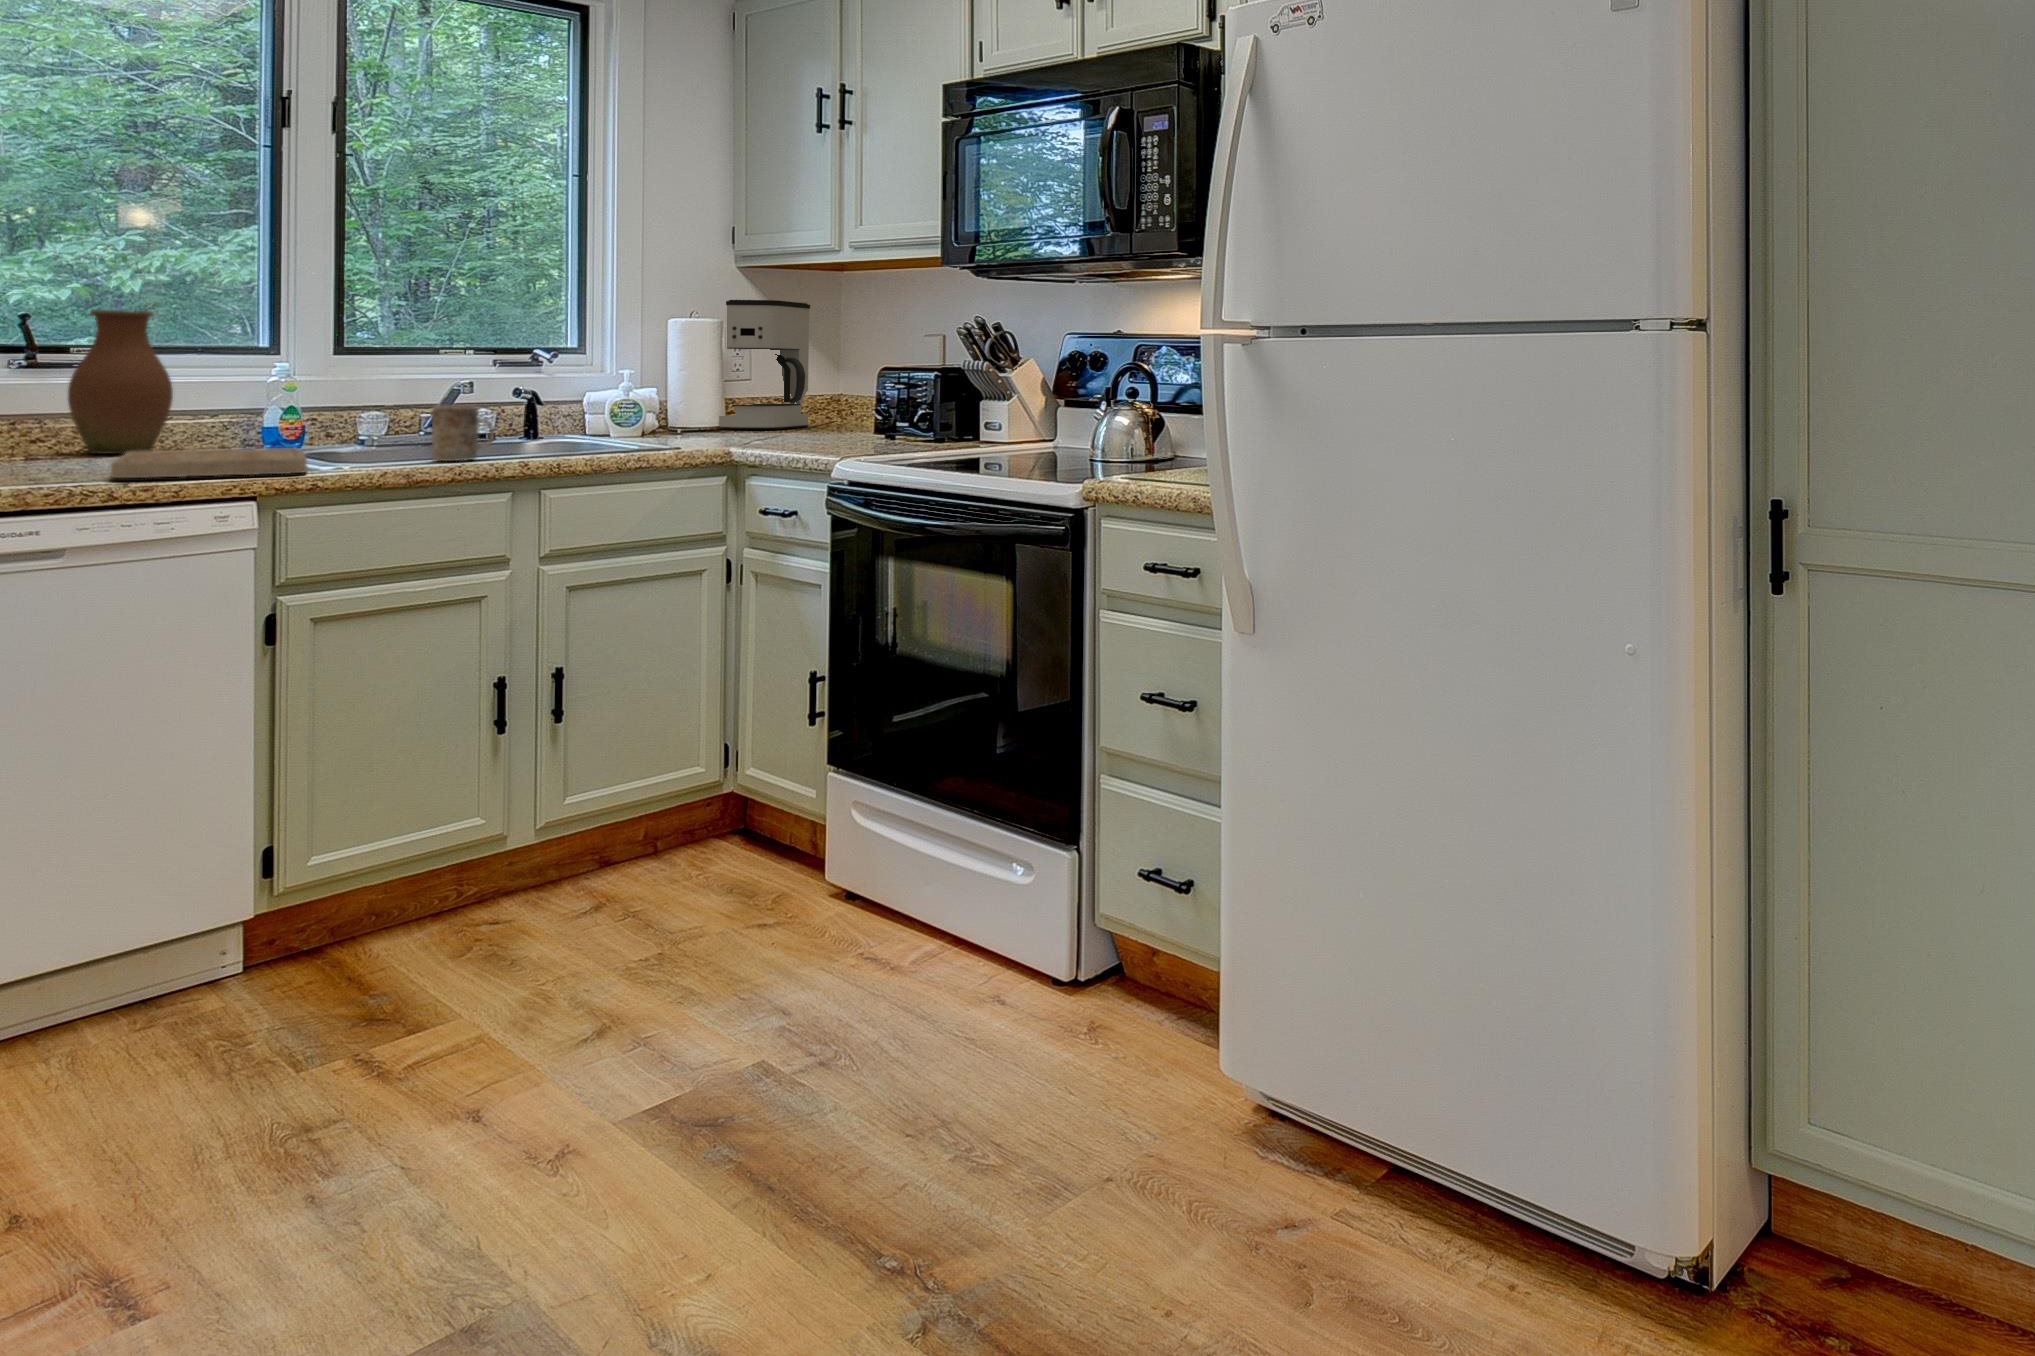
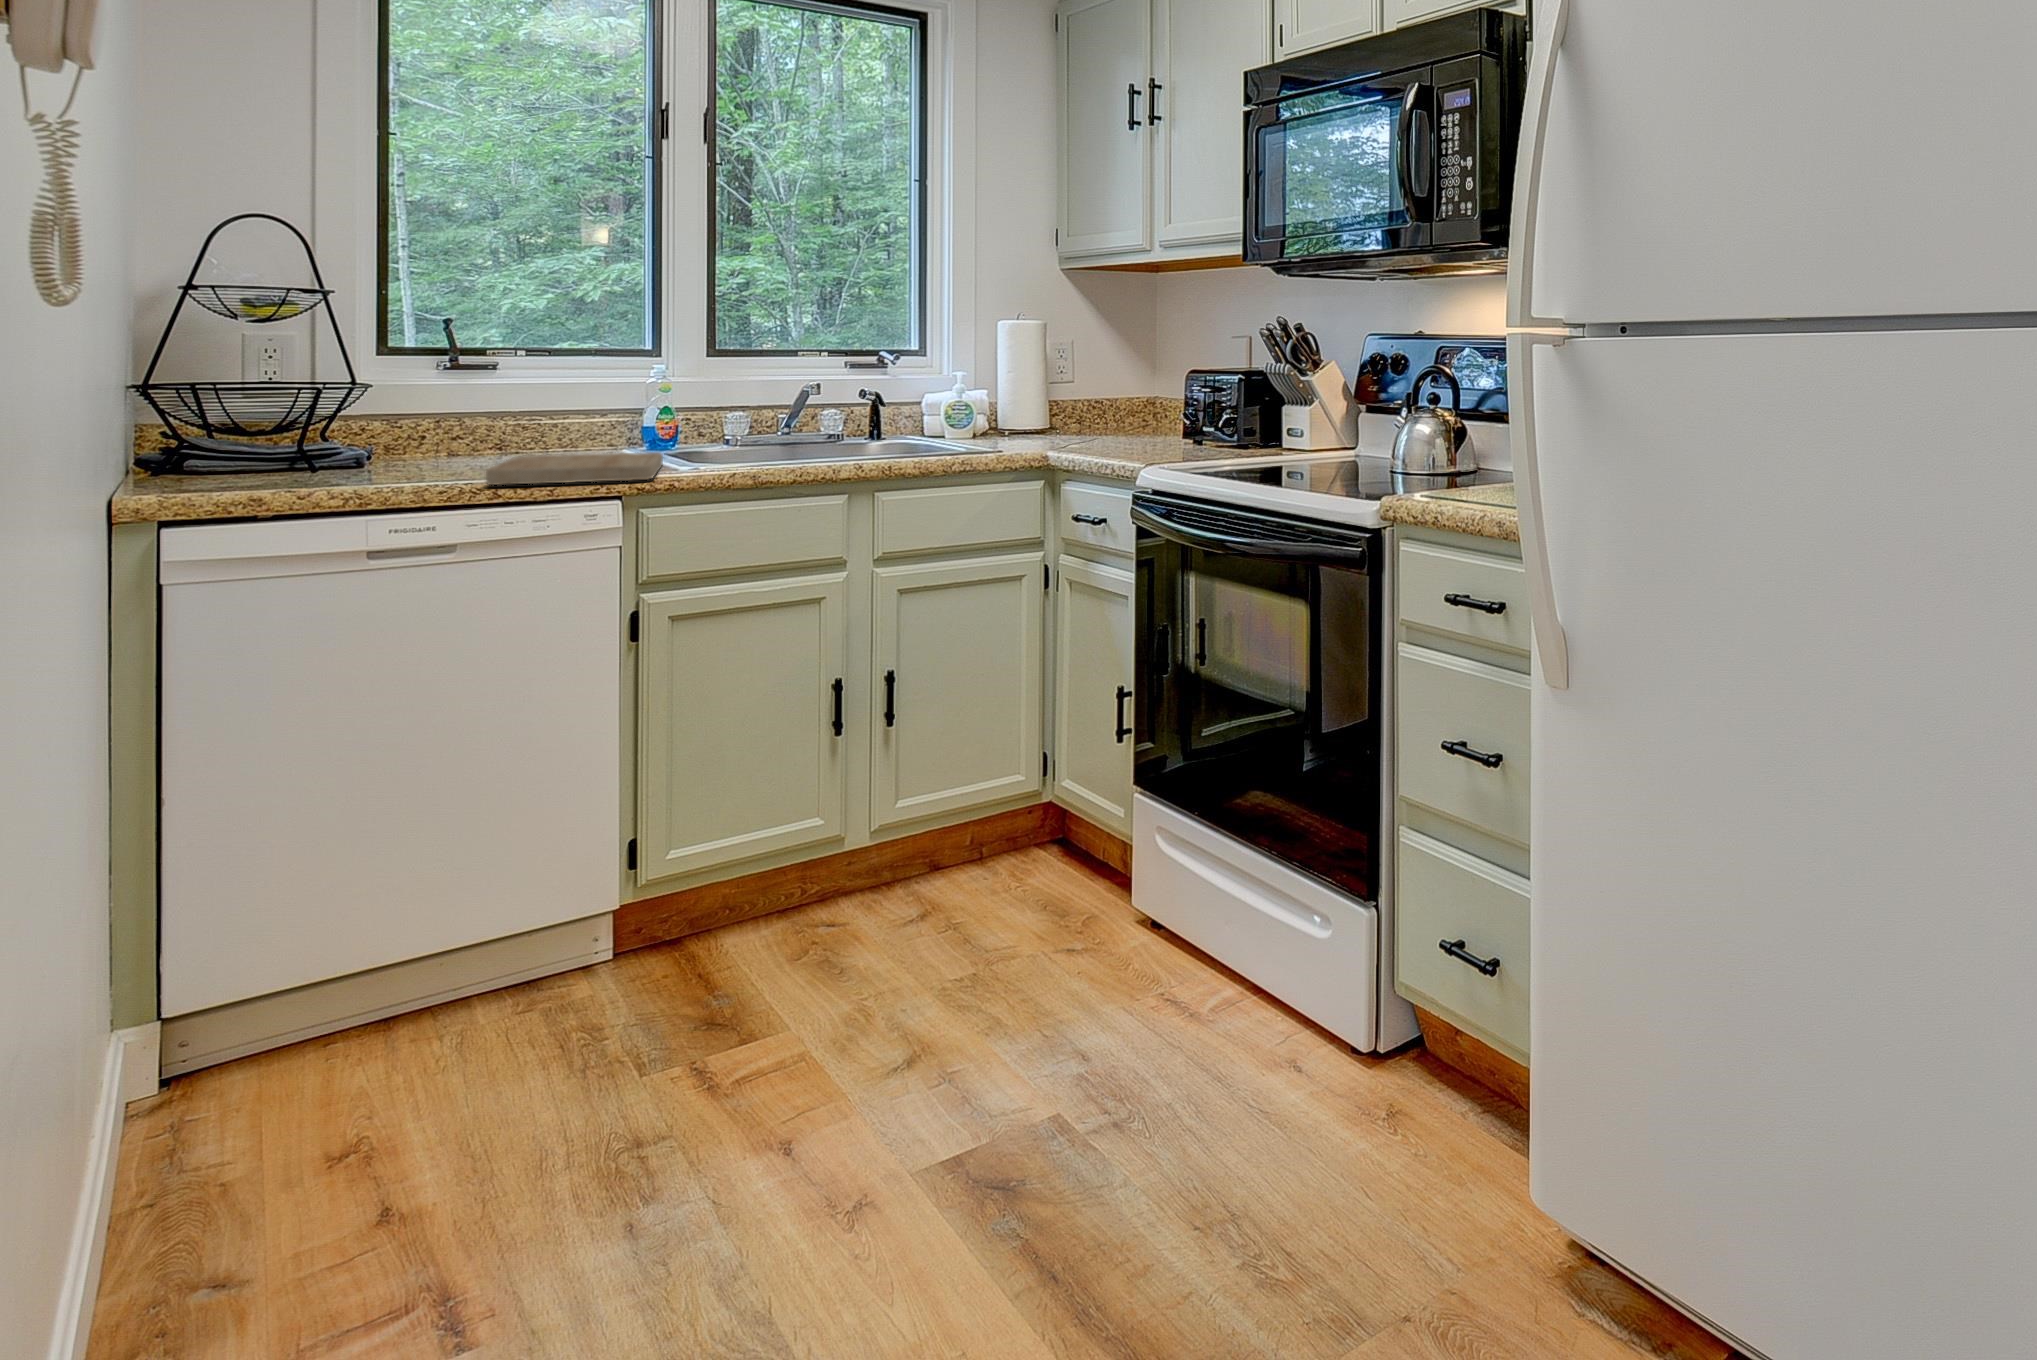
coffee maker: present [718,300,810,429] -> none [1046,302,1131,430]
vase: present [68,310,173,454] -> none [480,322,566,456]
mug: present [432,406,494,461] -> none [771,412,827,466]

